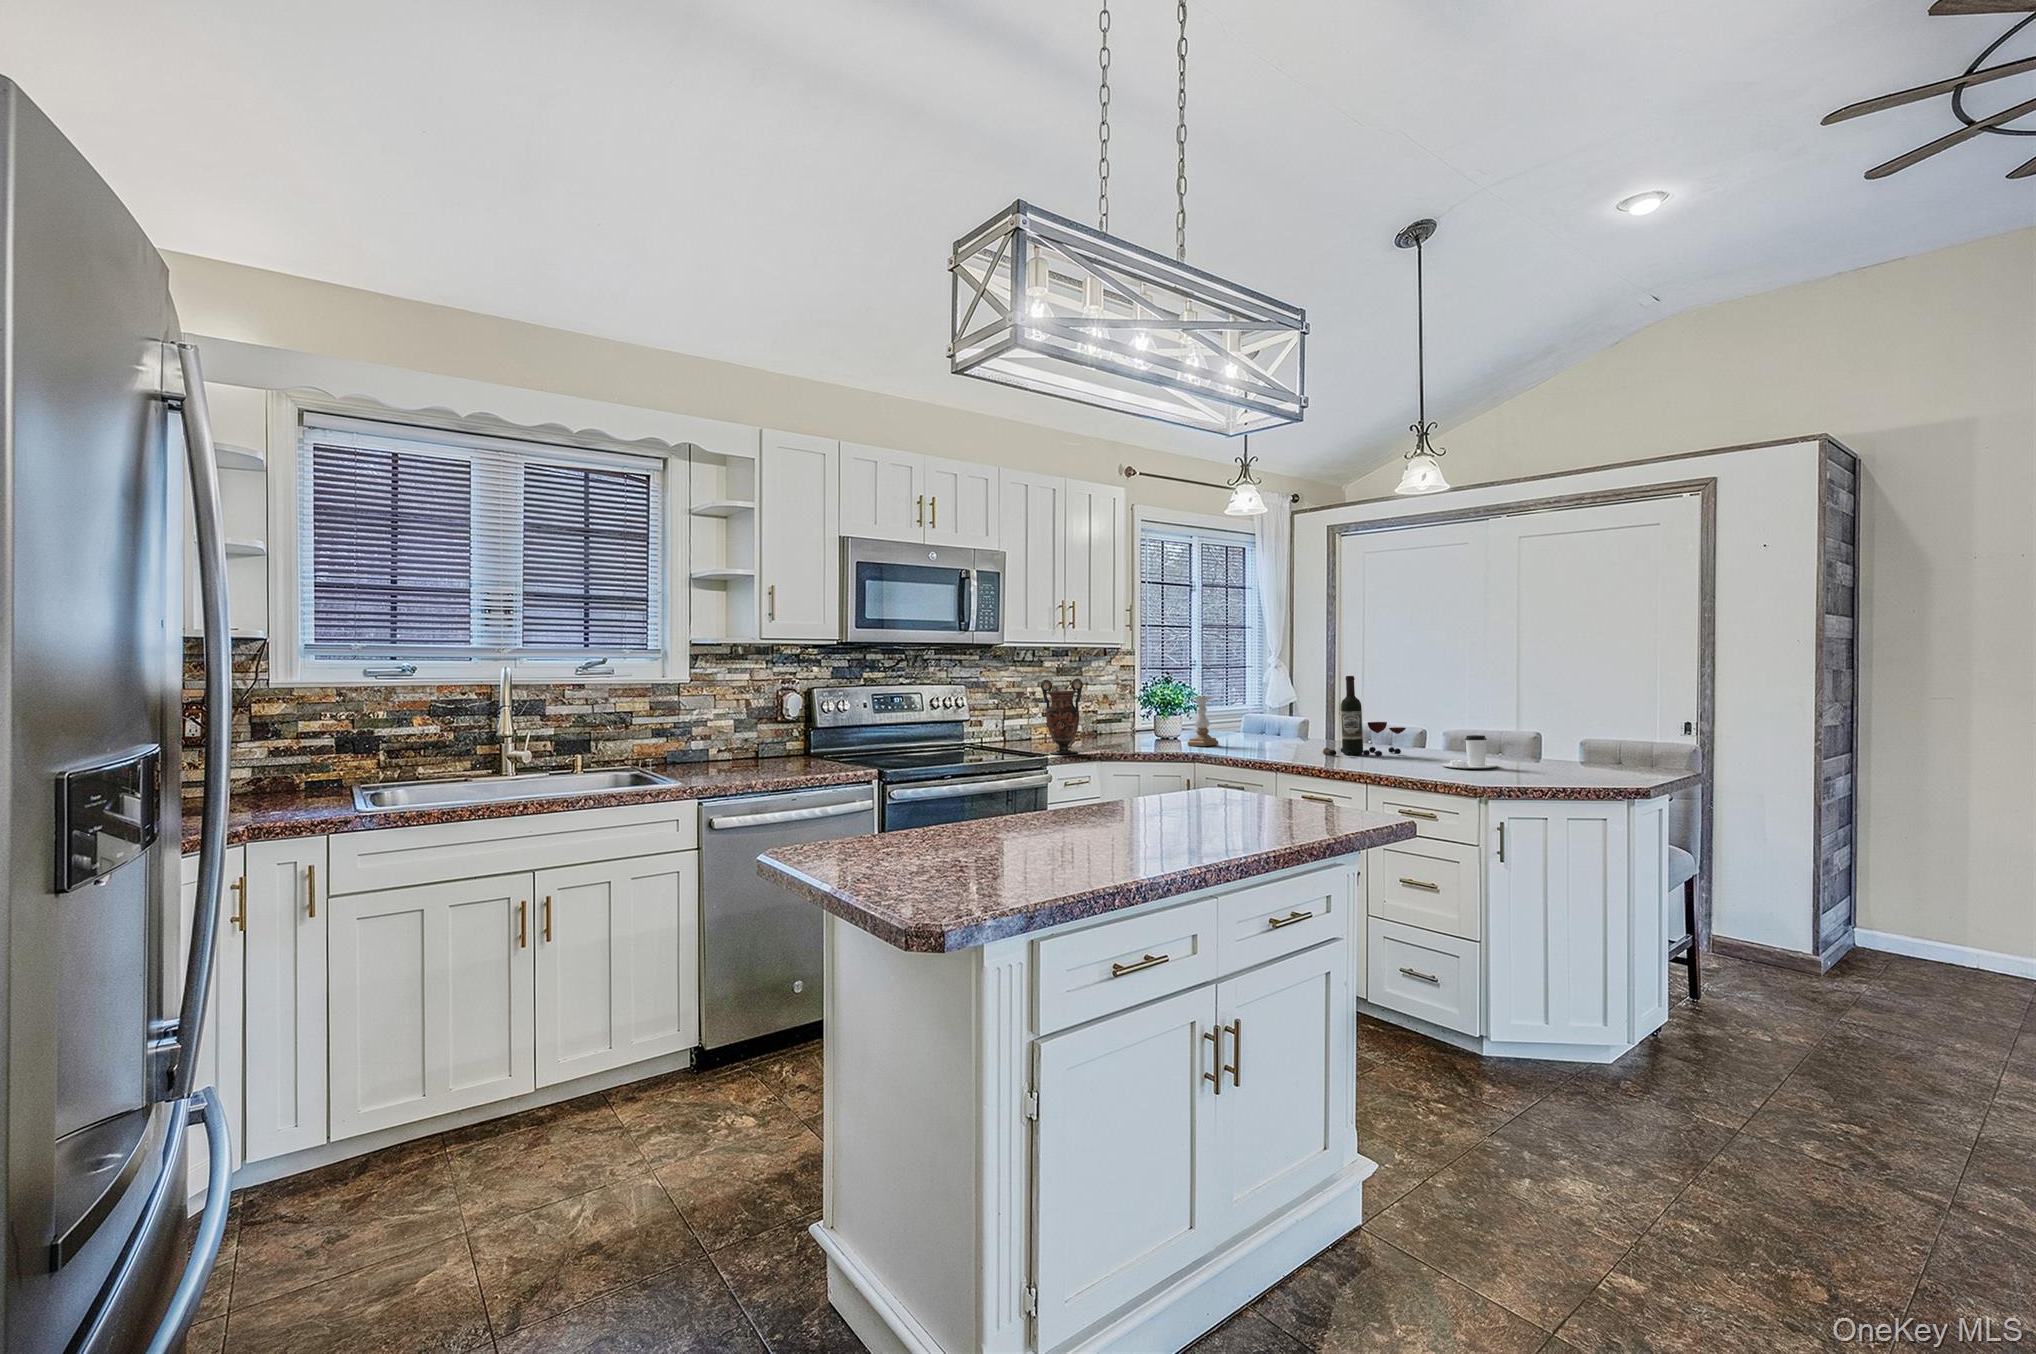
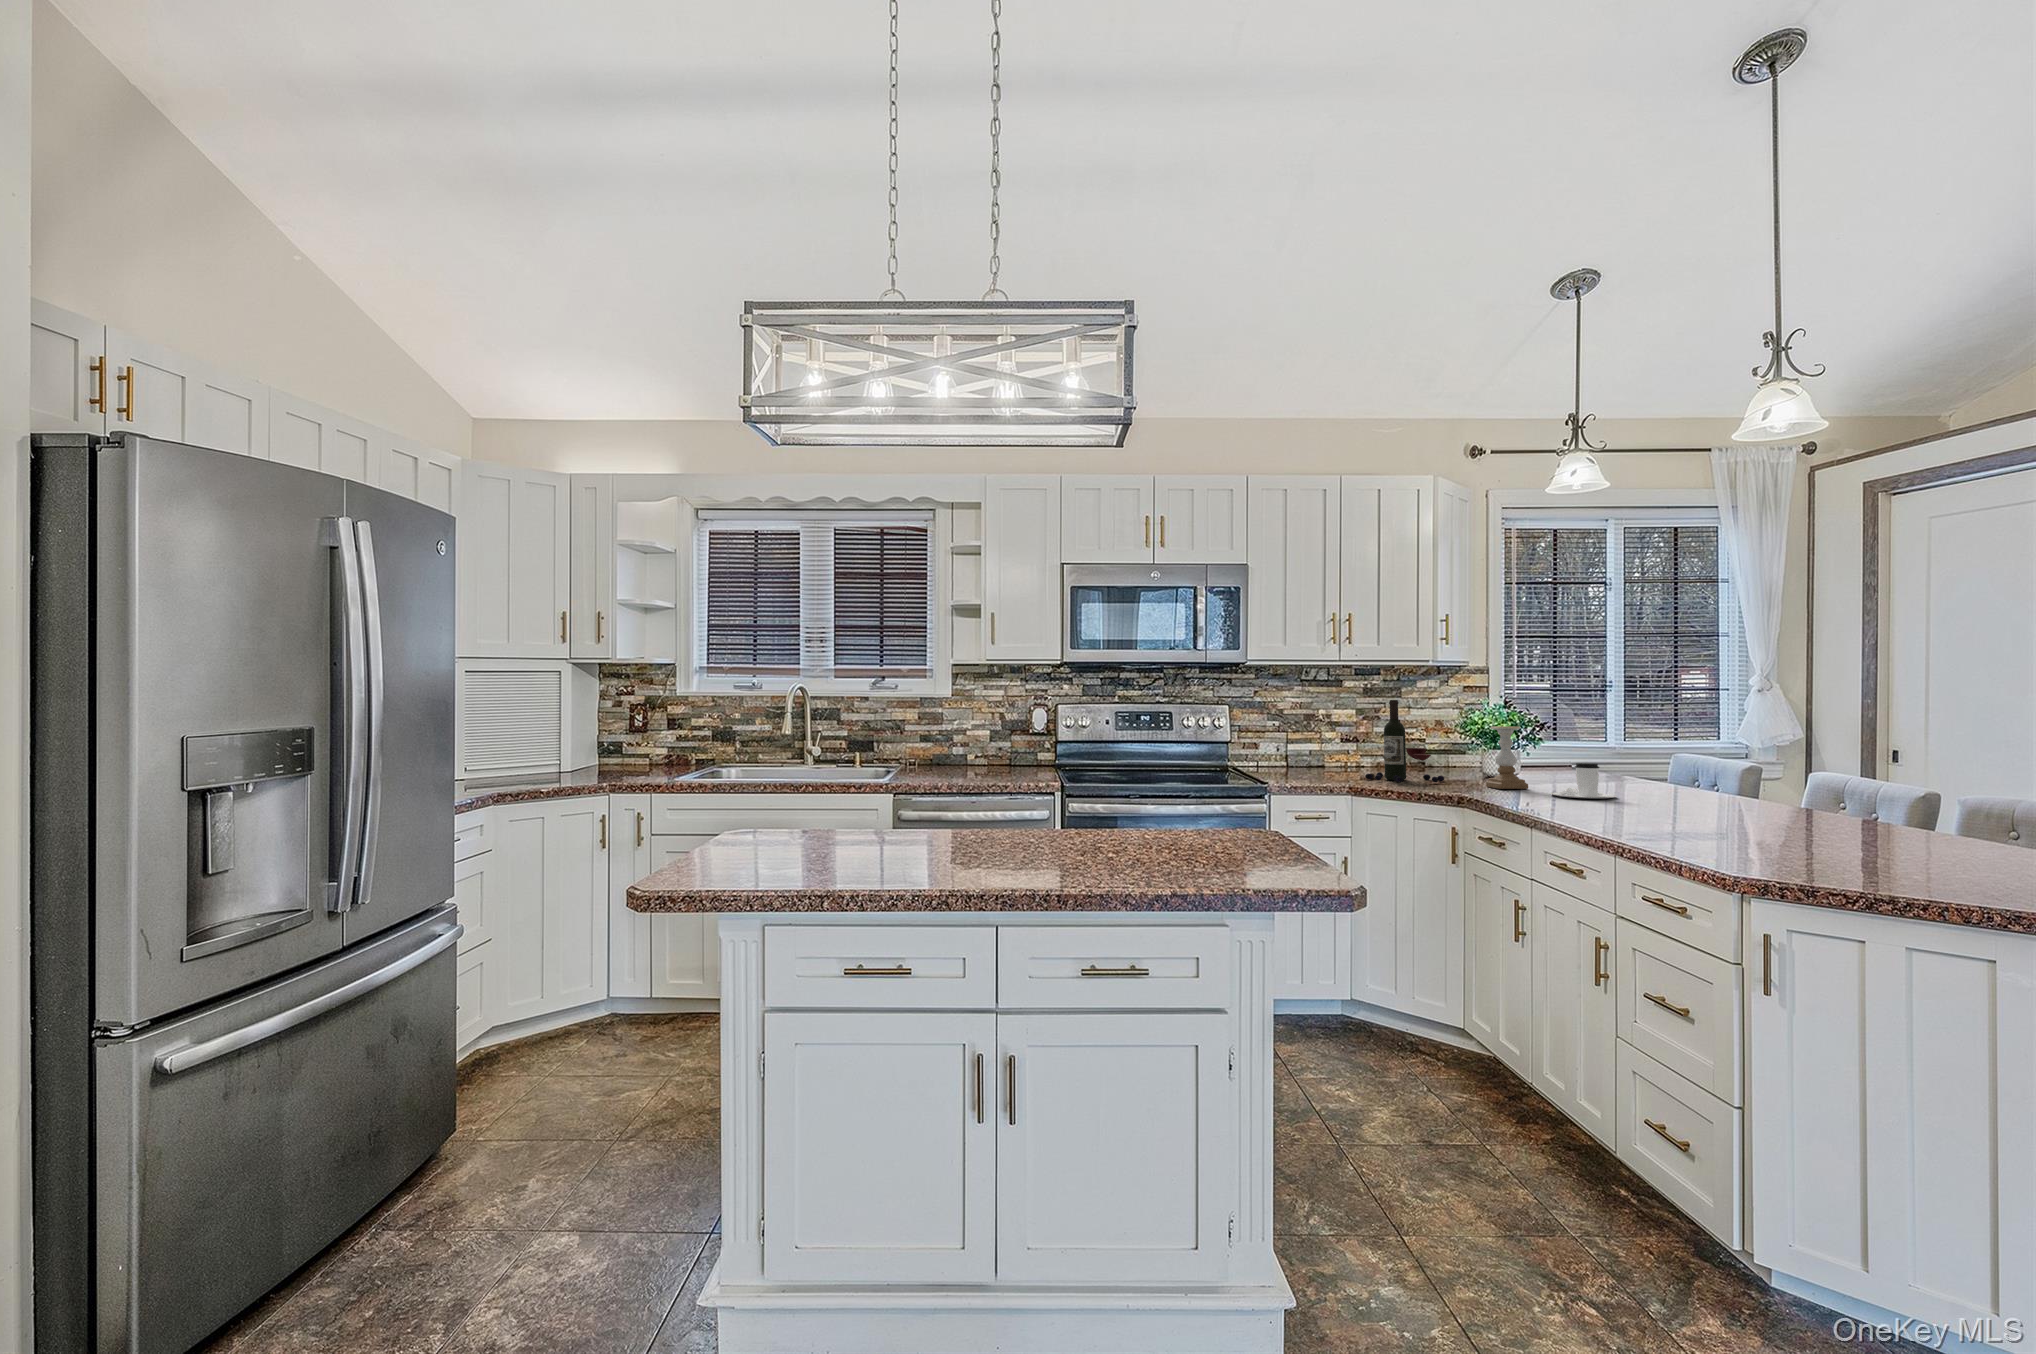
wine bottle: present [1323,676,1406,756] -> present [1365,700,1444,782]
vase: present [1041,679,1083,754] -> none [1292,701,1336,784]
coffee cup: present [1441,735,1499,769] -> present [1551,763,1616,799]

